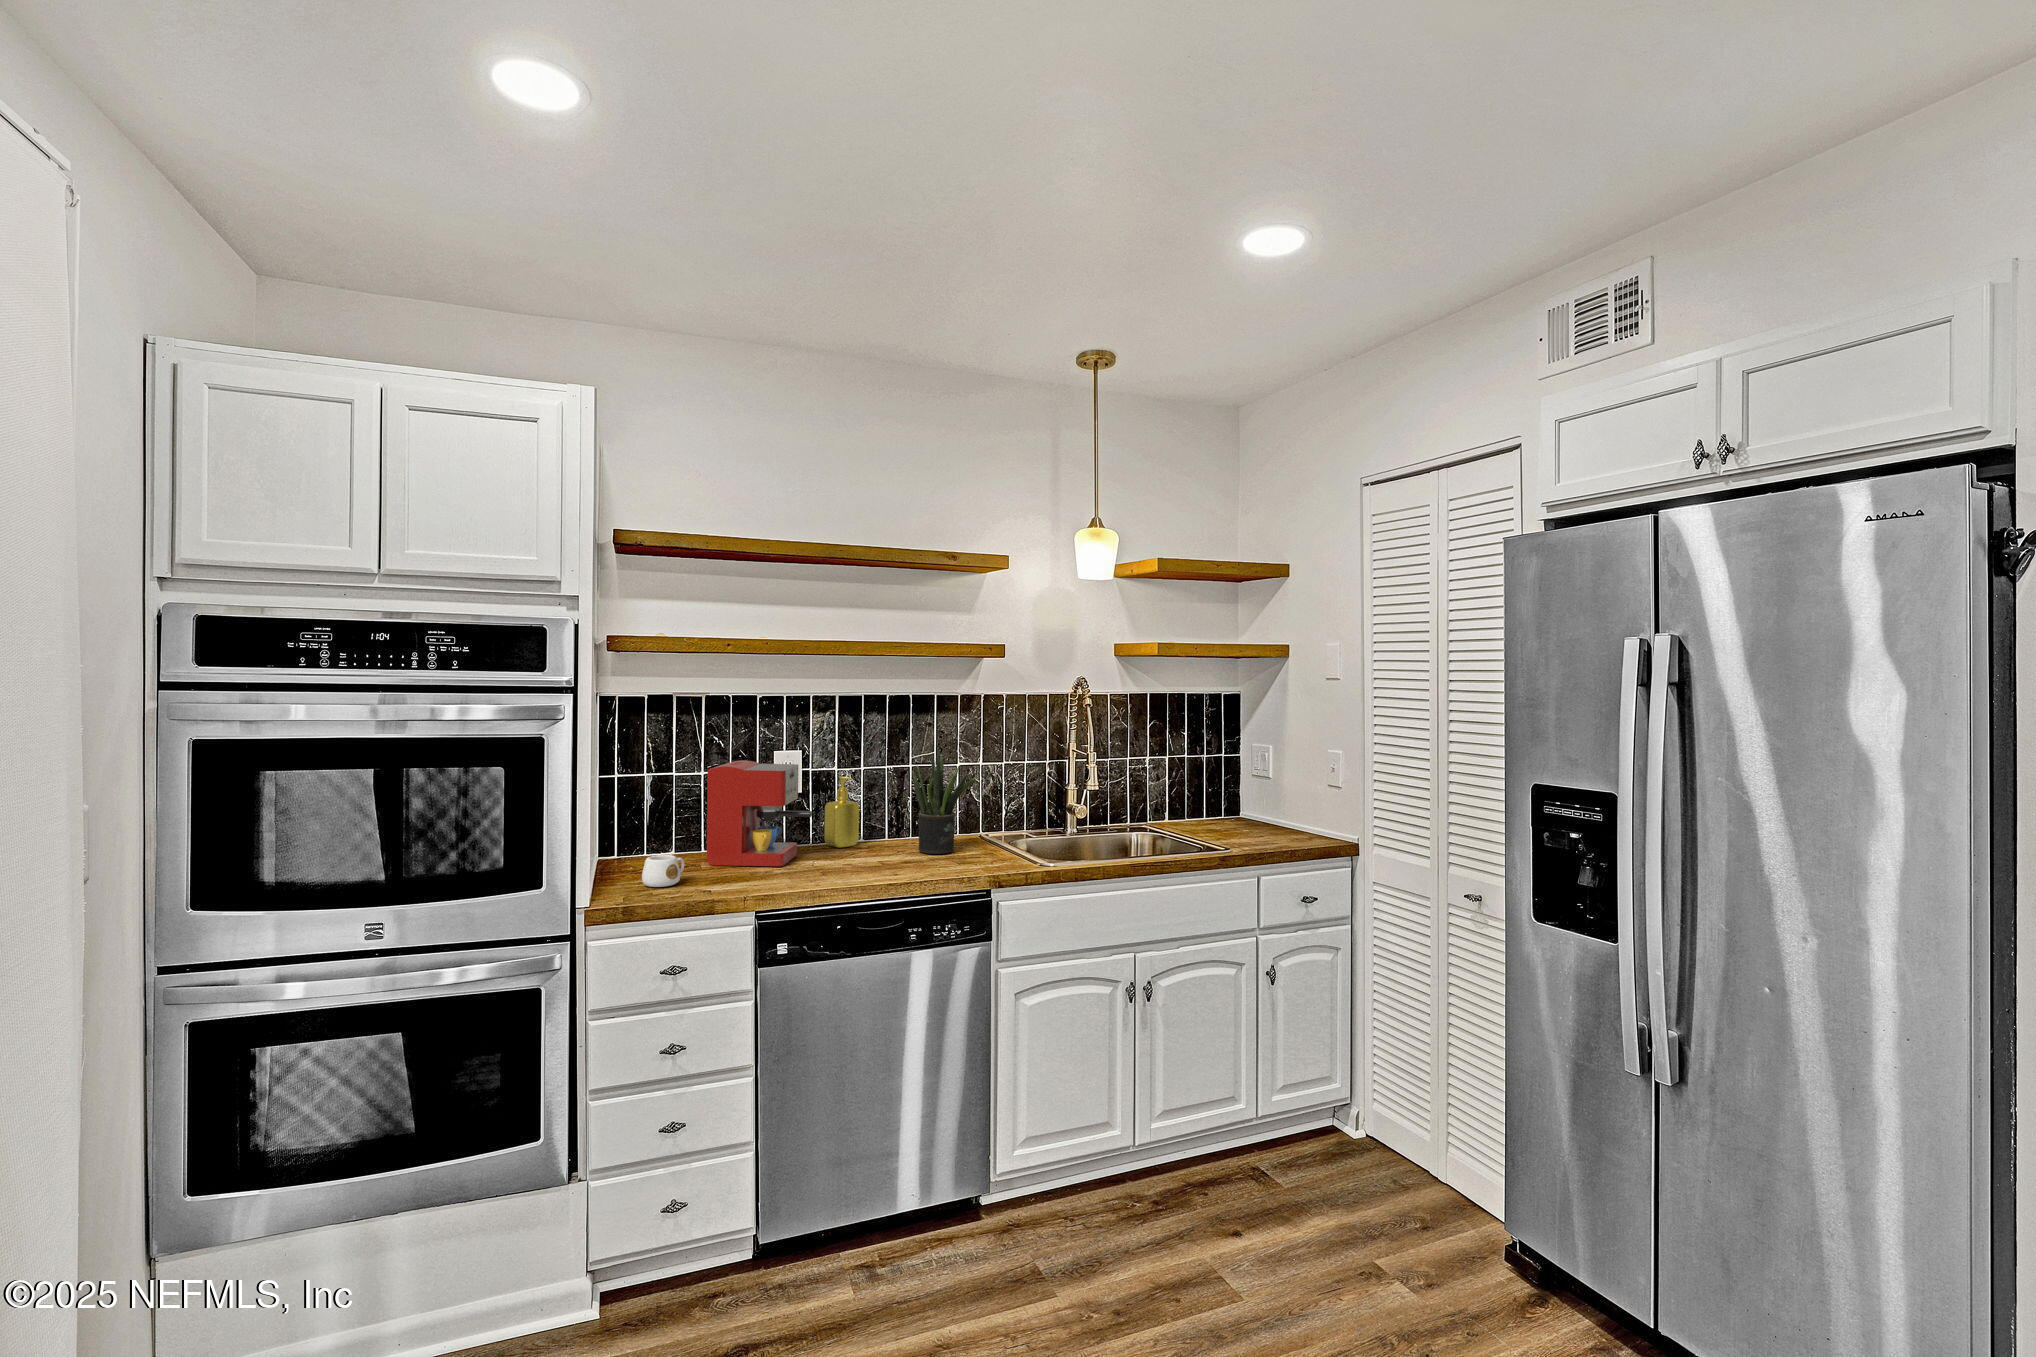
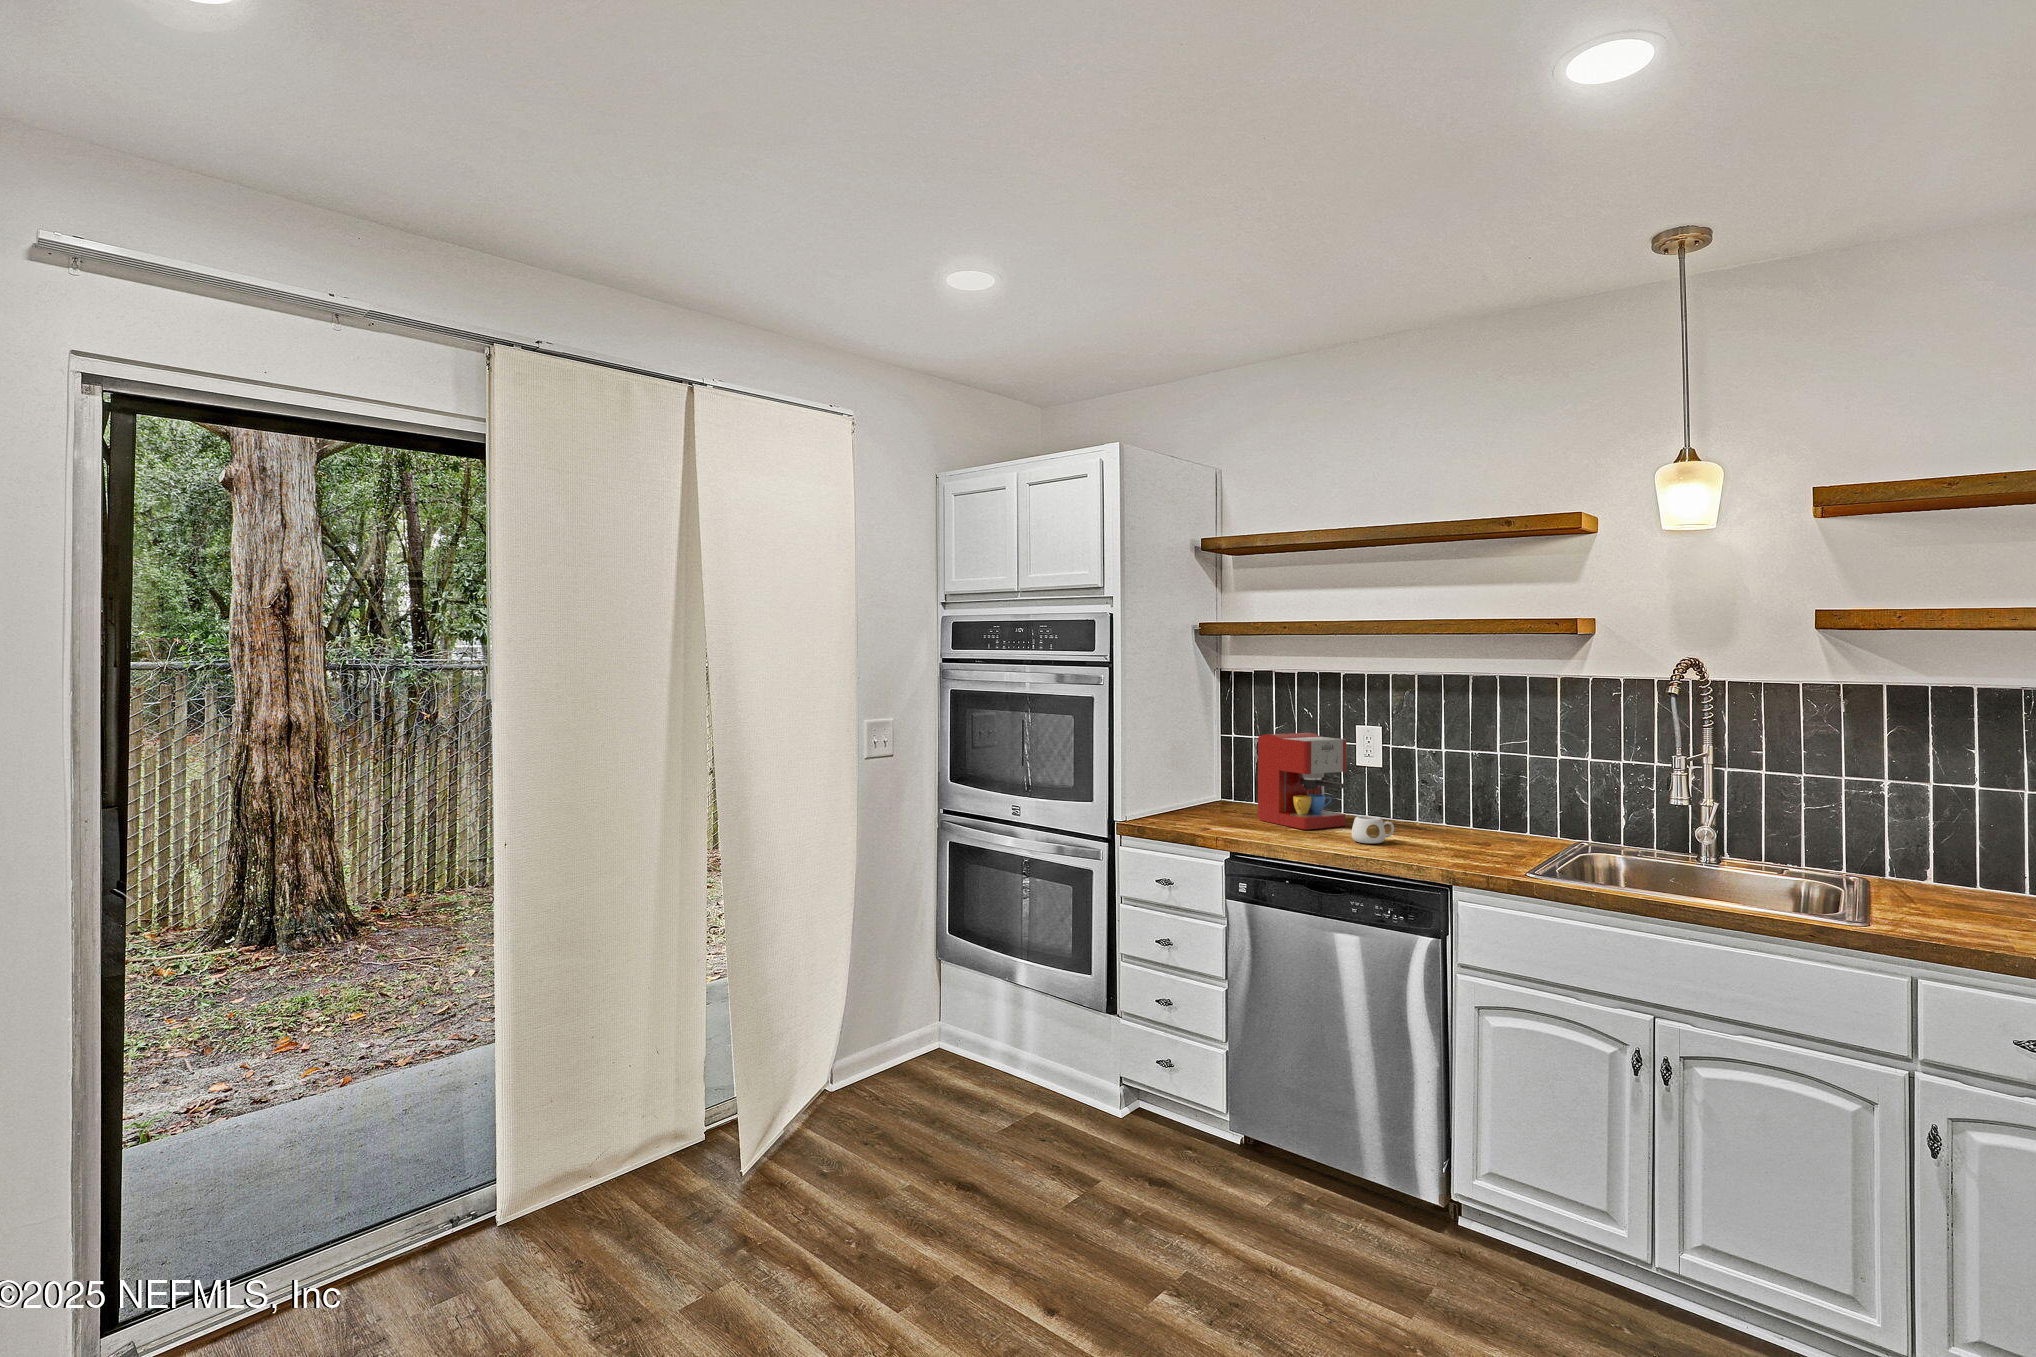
potted plant: present [912,754,976,854] -> none [1459,739,1524,849]
soap dispenser: present [825,776,859,848] -> none [1390,757,1425,829]
mug: present [642,855,684,887] -> present [1351,816,1394,843]

